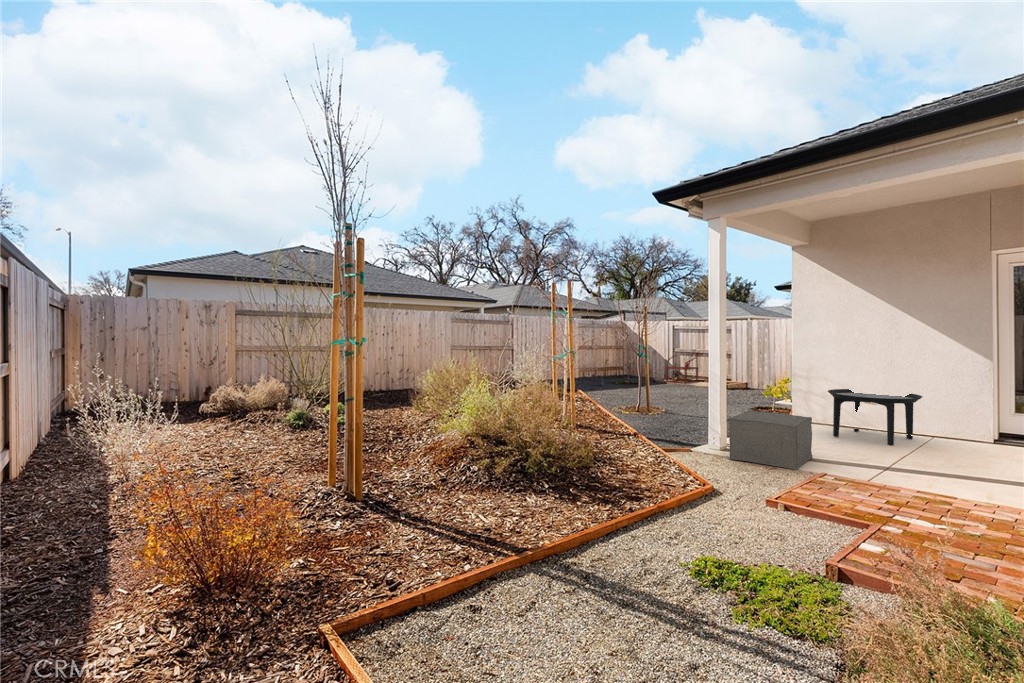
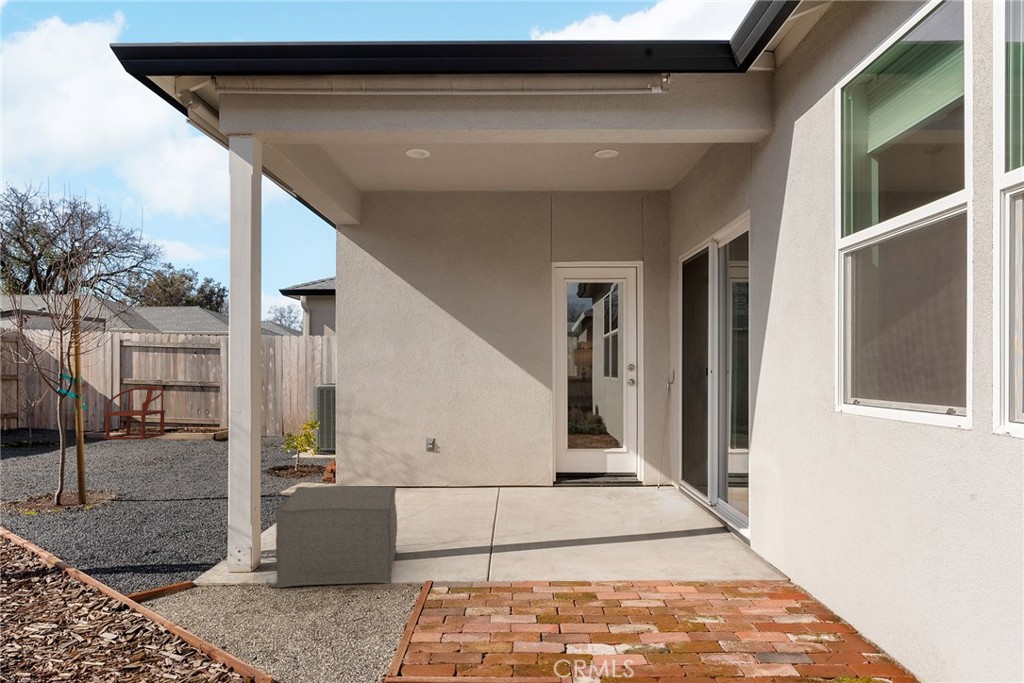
round table: present [828,389,922,445] -> none [389,431,494,507]

